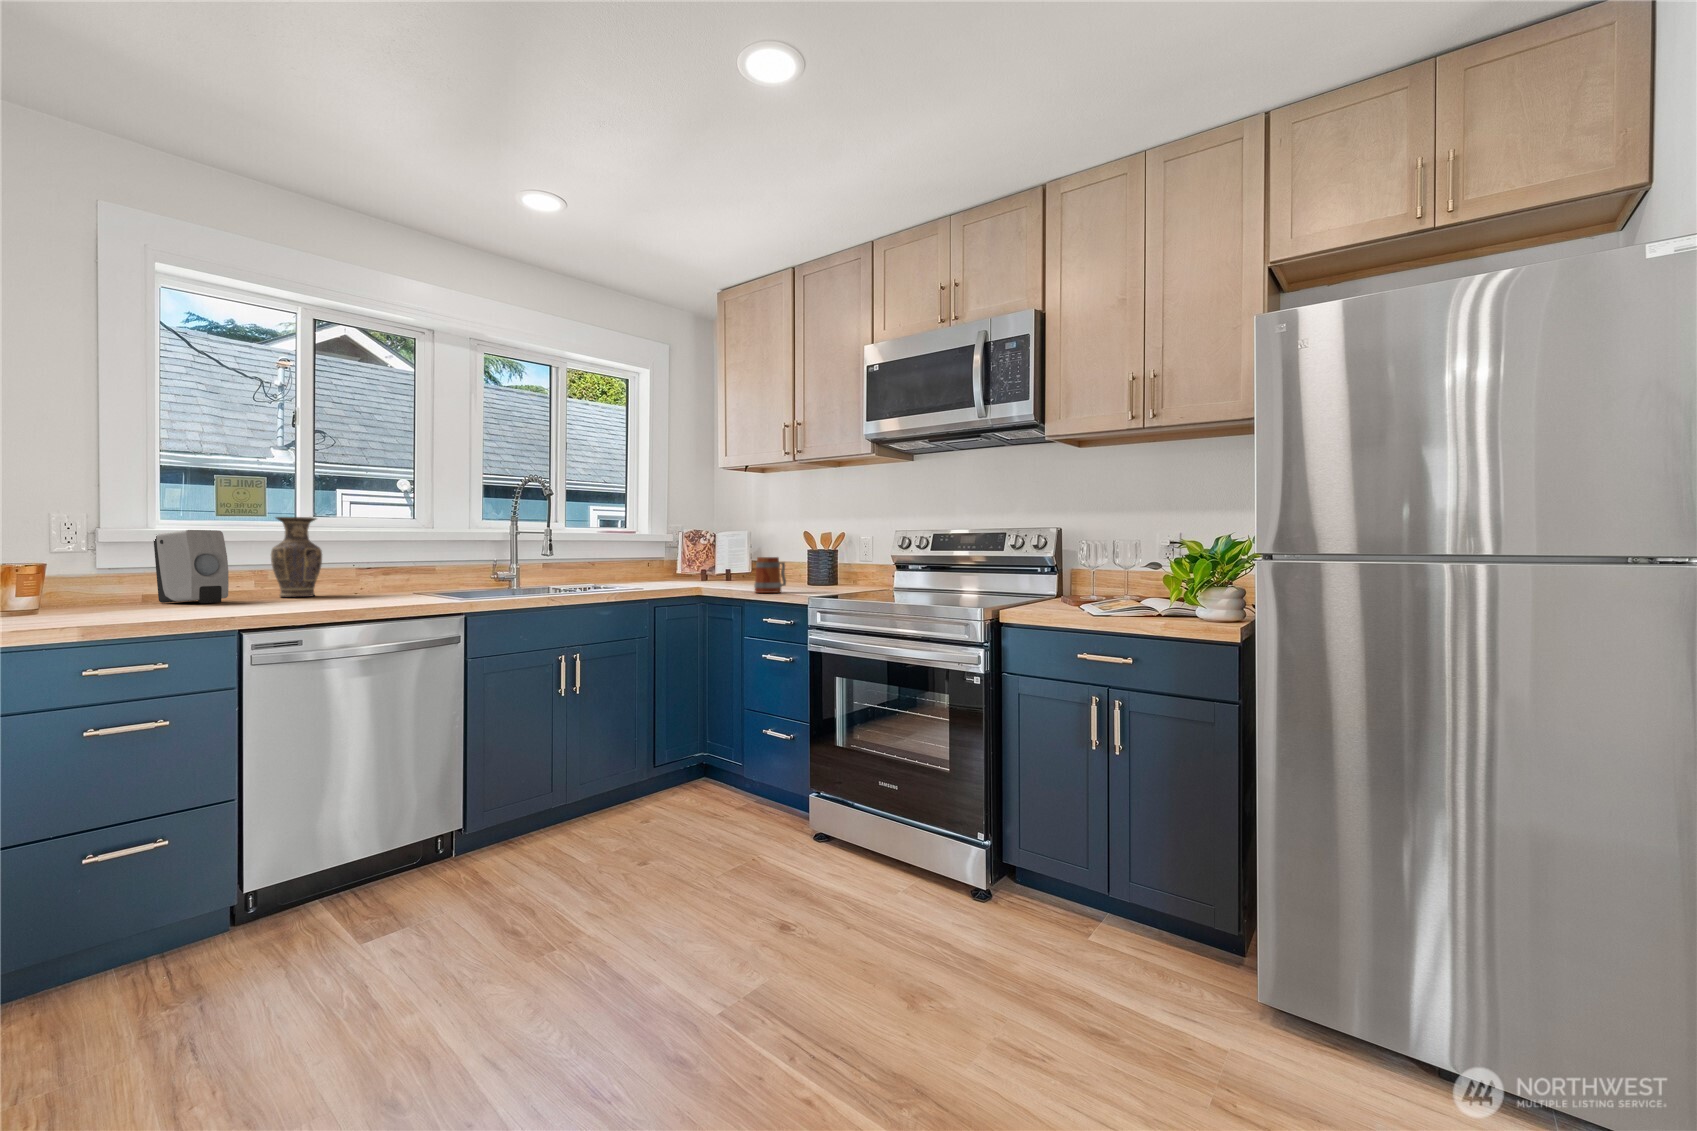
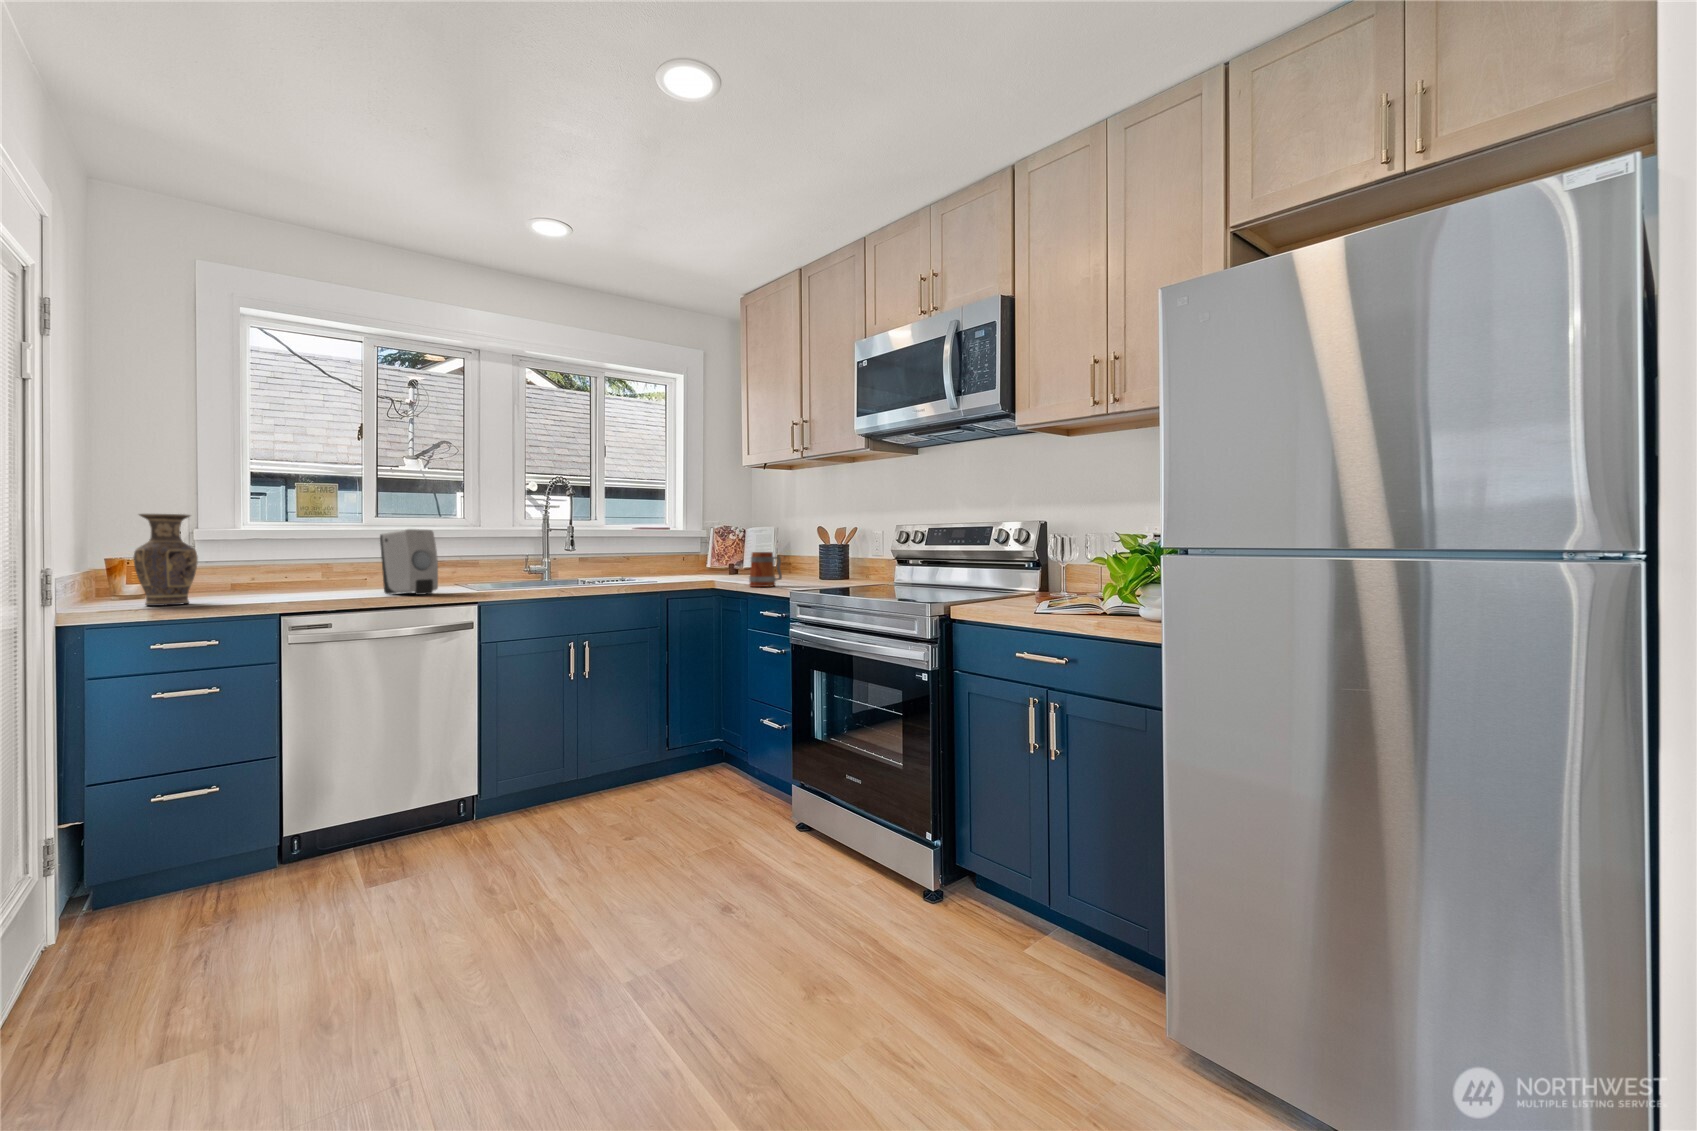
vase: present [271,517,322,597] -> present [133,514,198,606]
soap dispenser: present [154,530,229,603] -> present [380,529,438,595]

